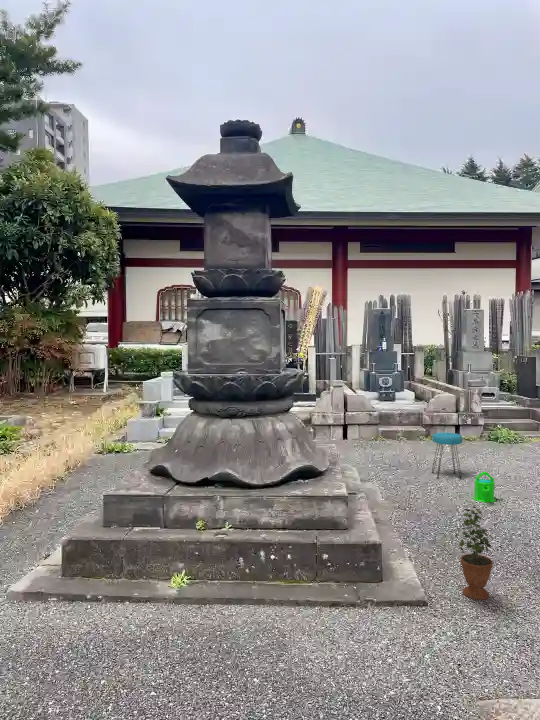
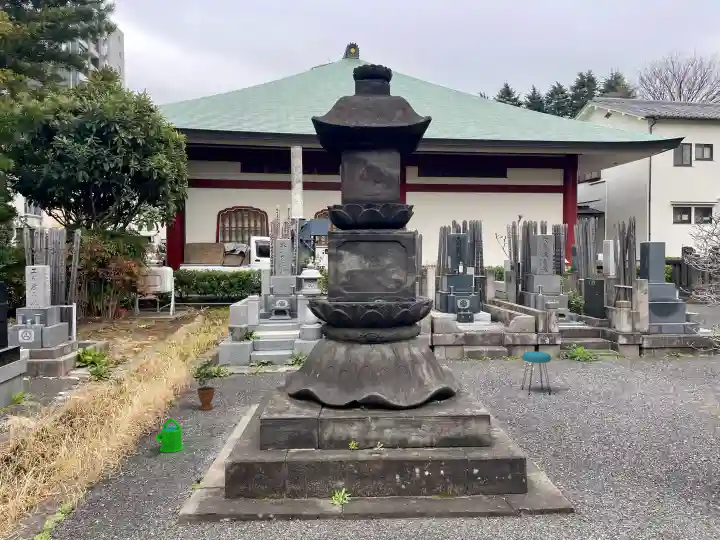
watering can: present [474,472,495,502] -> present [156,418,184,453]
potted plant: present [455,506,493,600] -> present [195,360,215,410]

